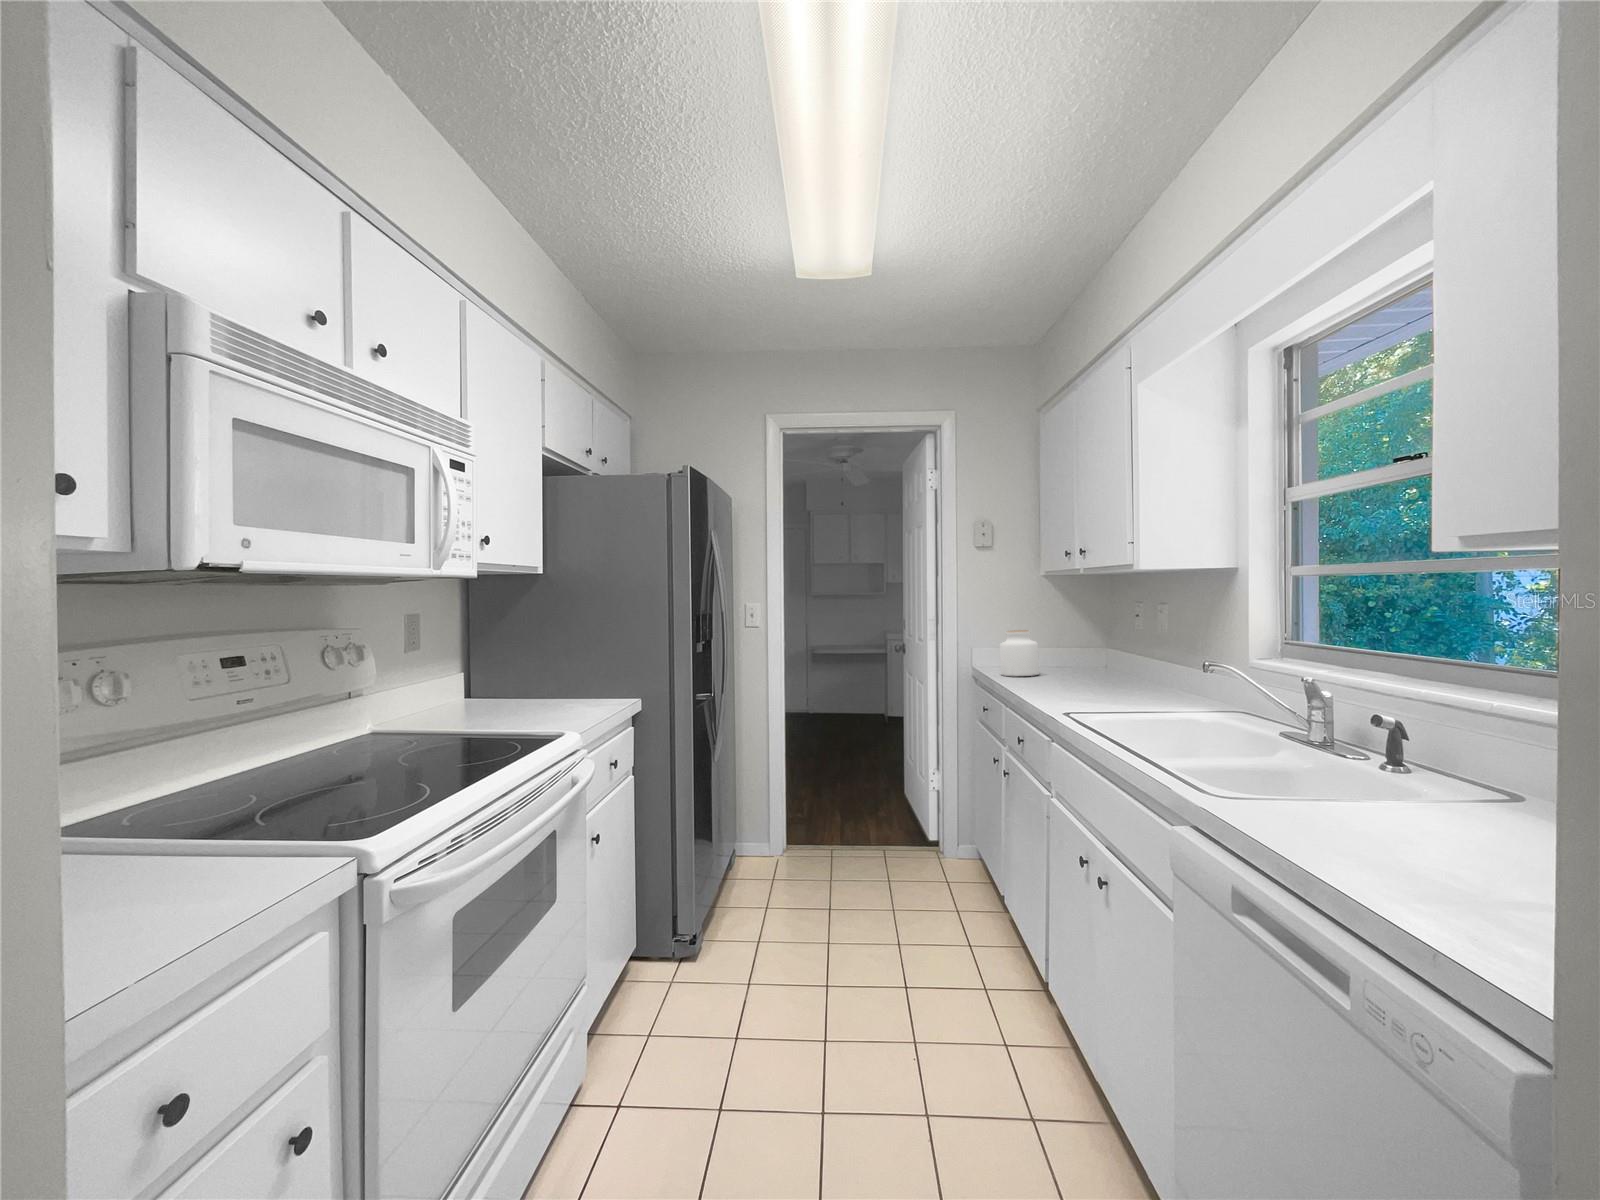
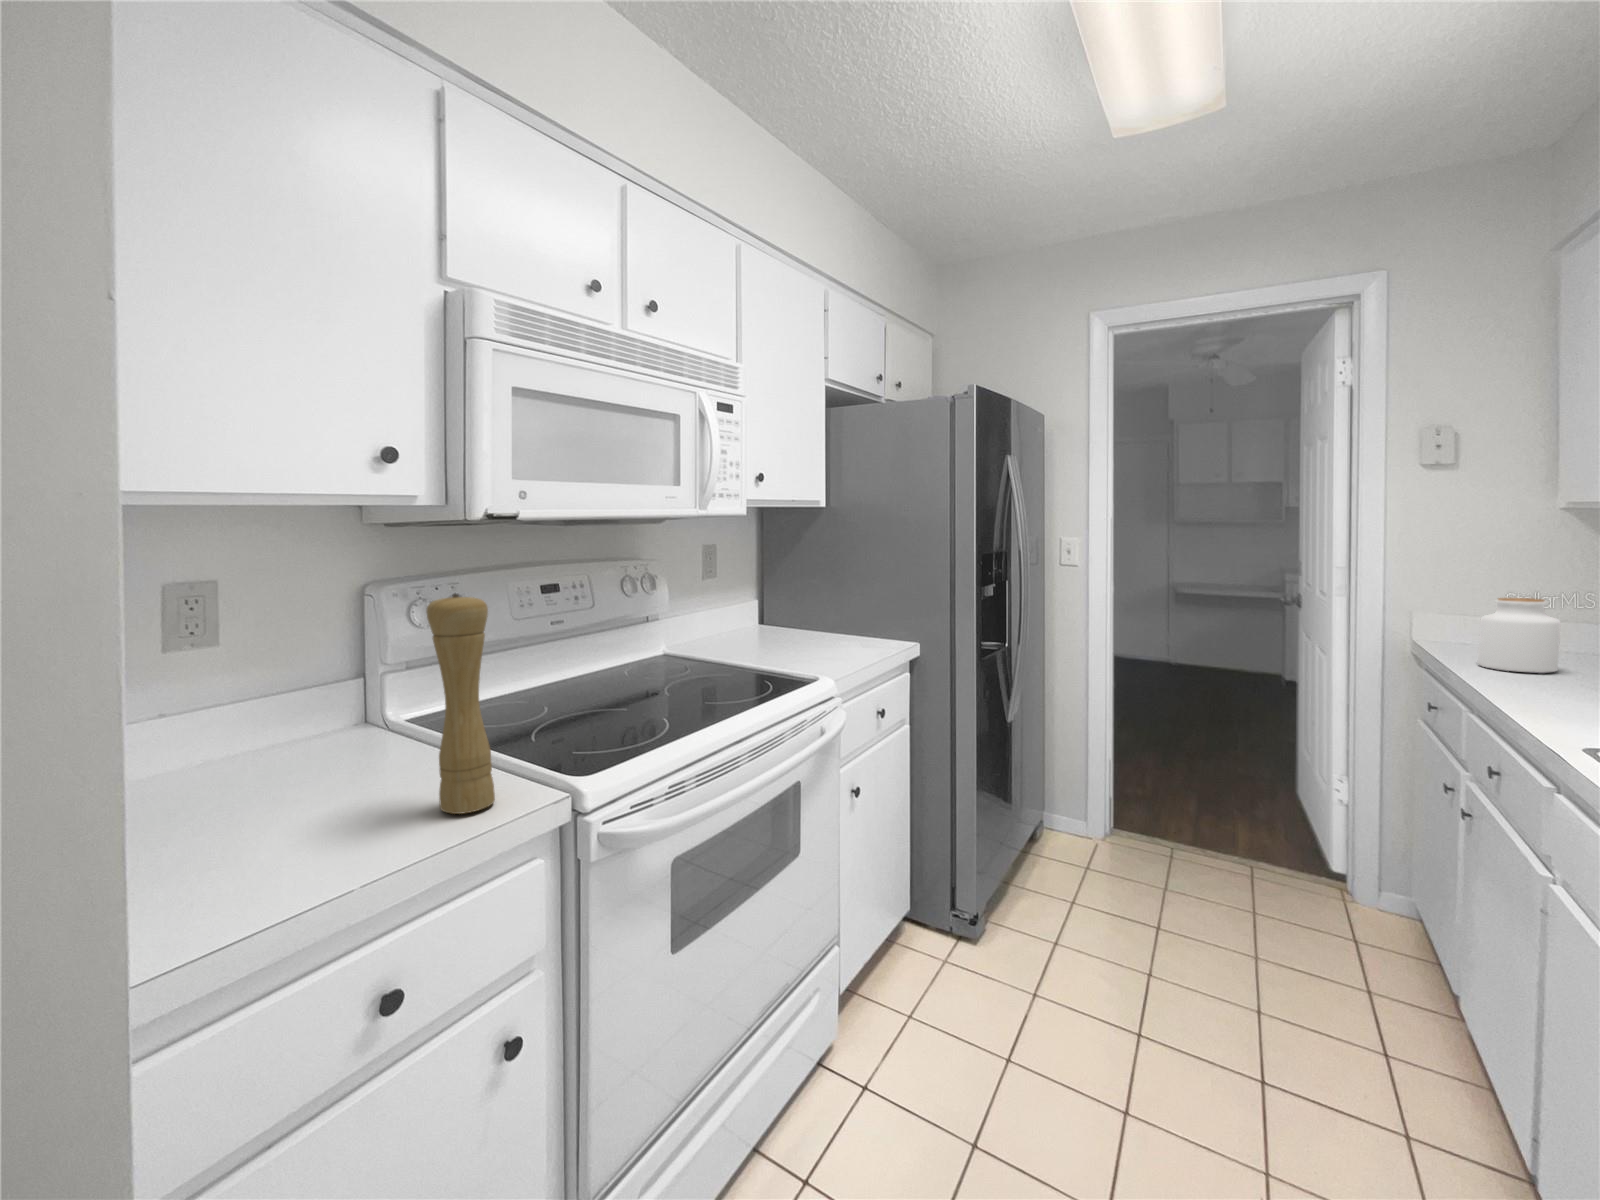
pepper mill: none [169,636,258,900] -> present [427,594,495,814]

